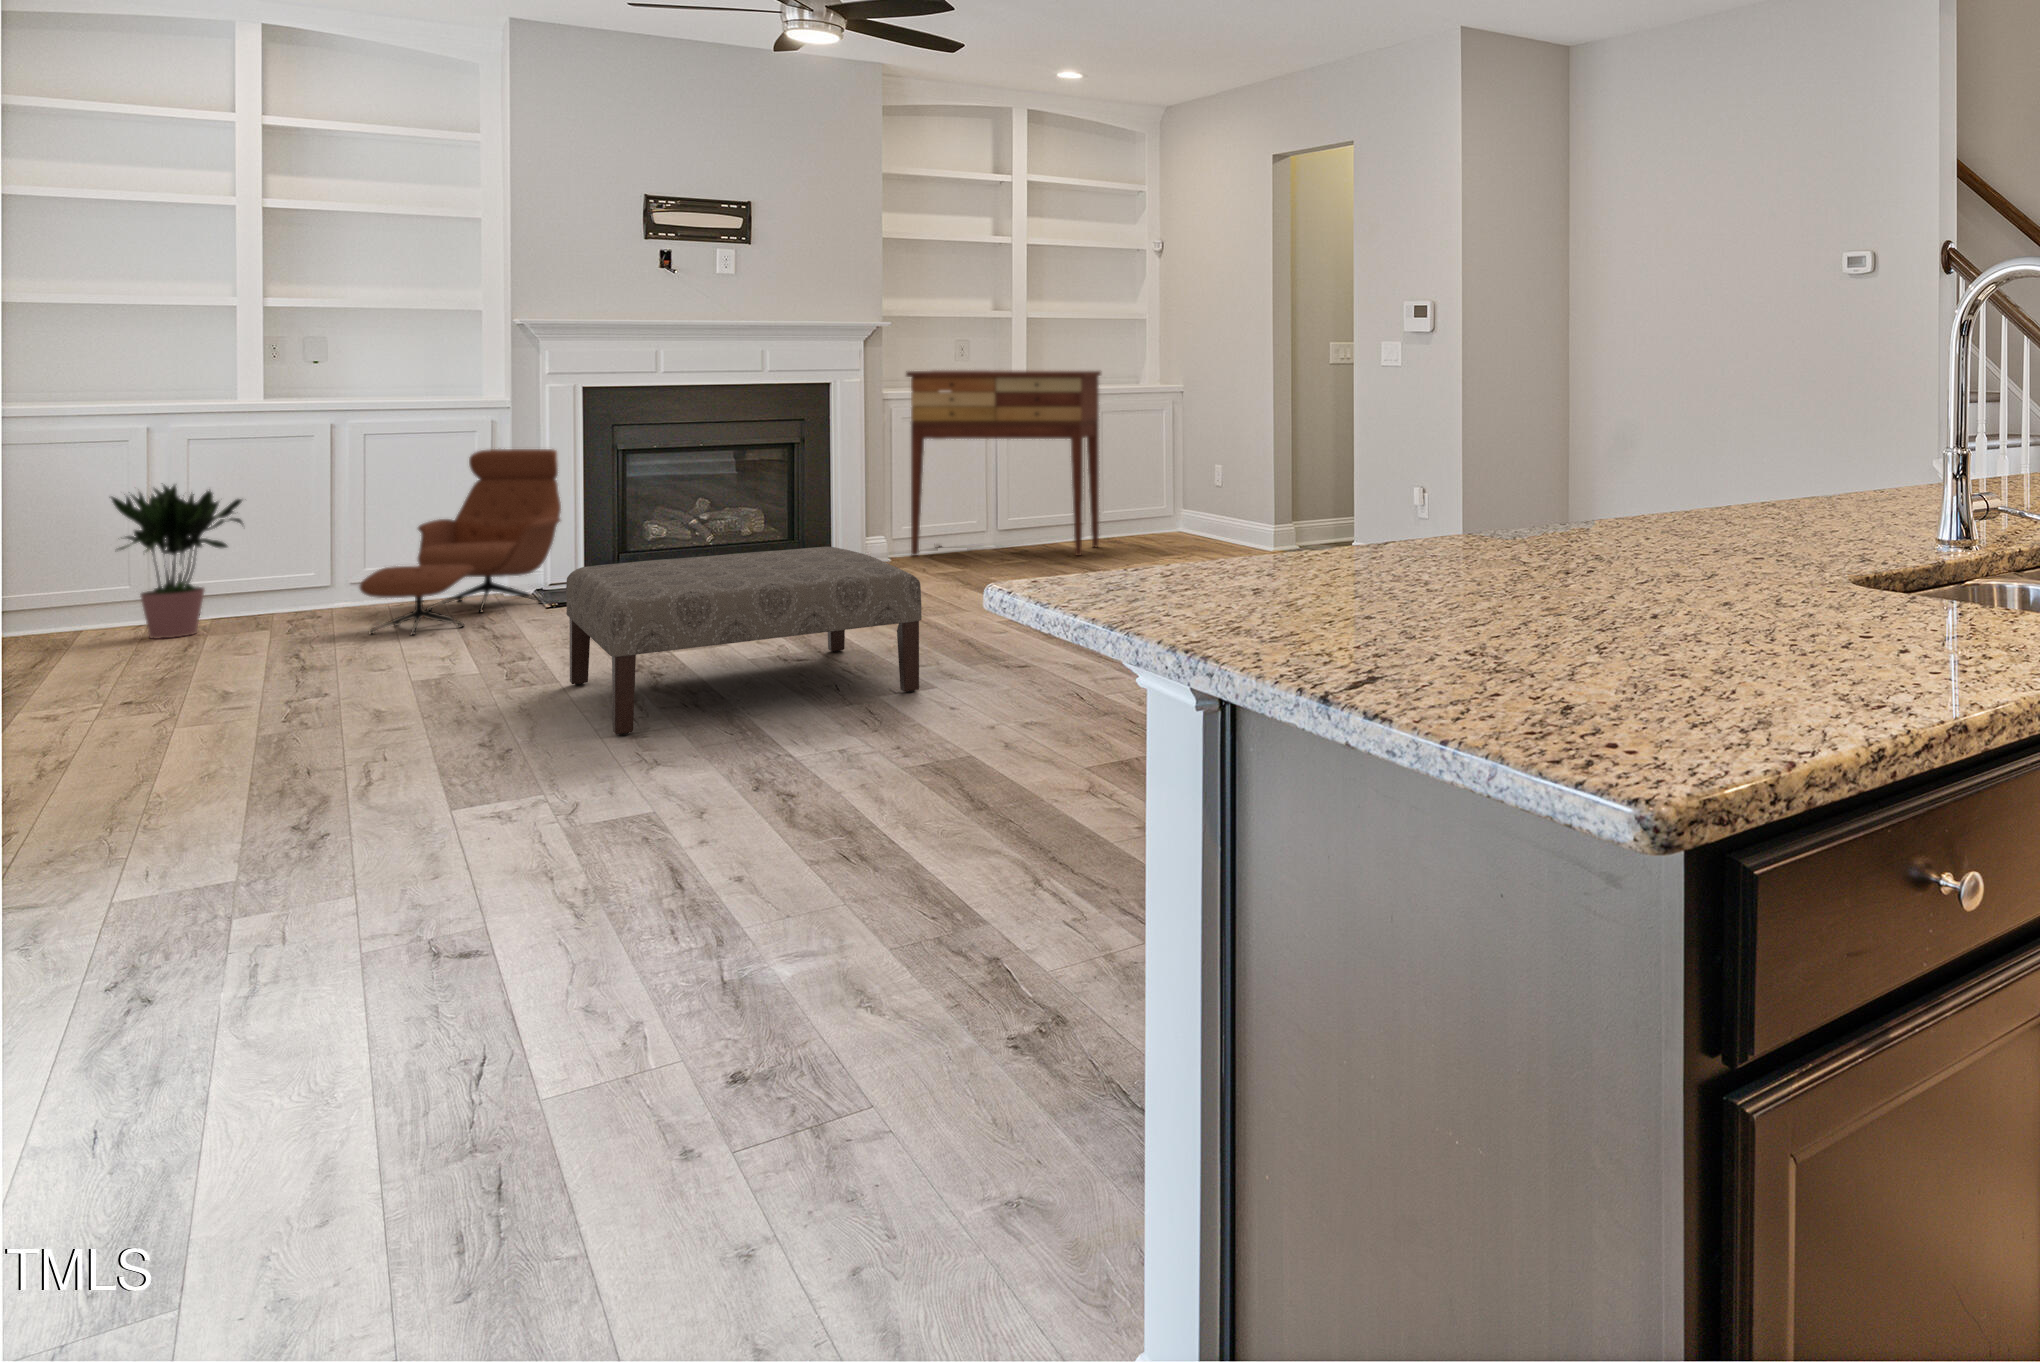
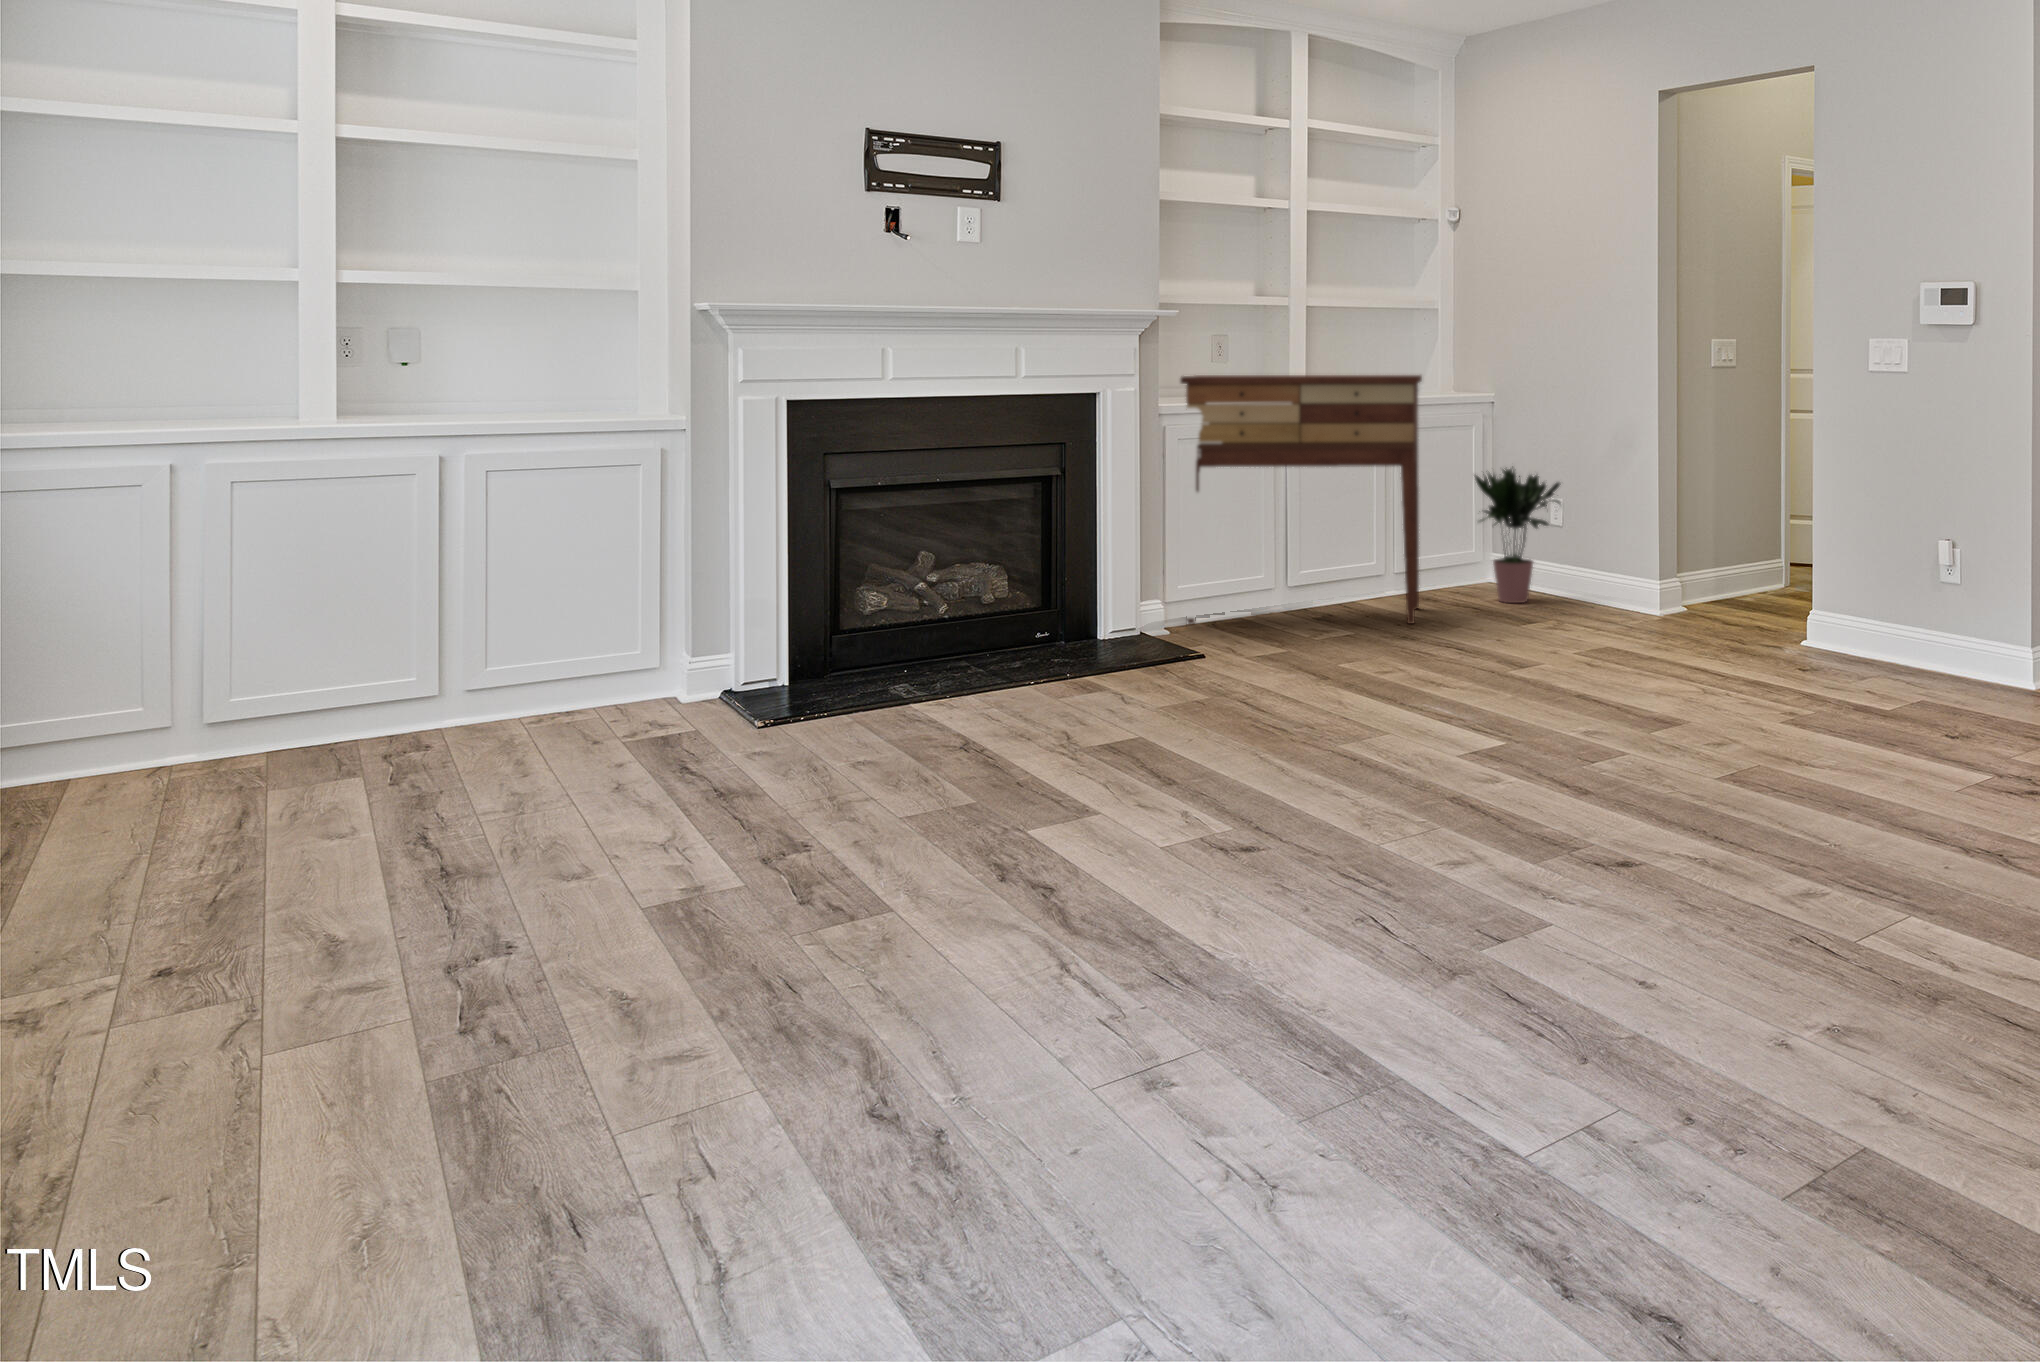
lounge chair: present [359,449,561,635] -> none [500,489,763,784]
potted plant: present [111,485,243,638] -> present [1475,466,1561,603]
ottoman: present [566,547,922,735] -> none [895,654,1513,1058]

